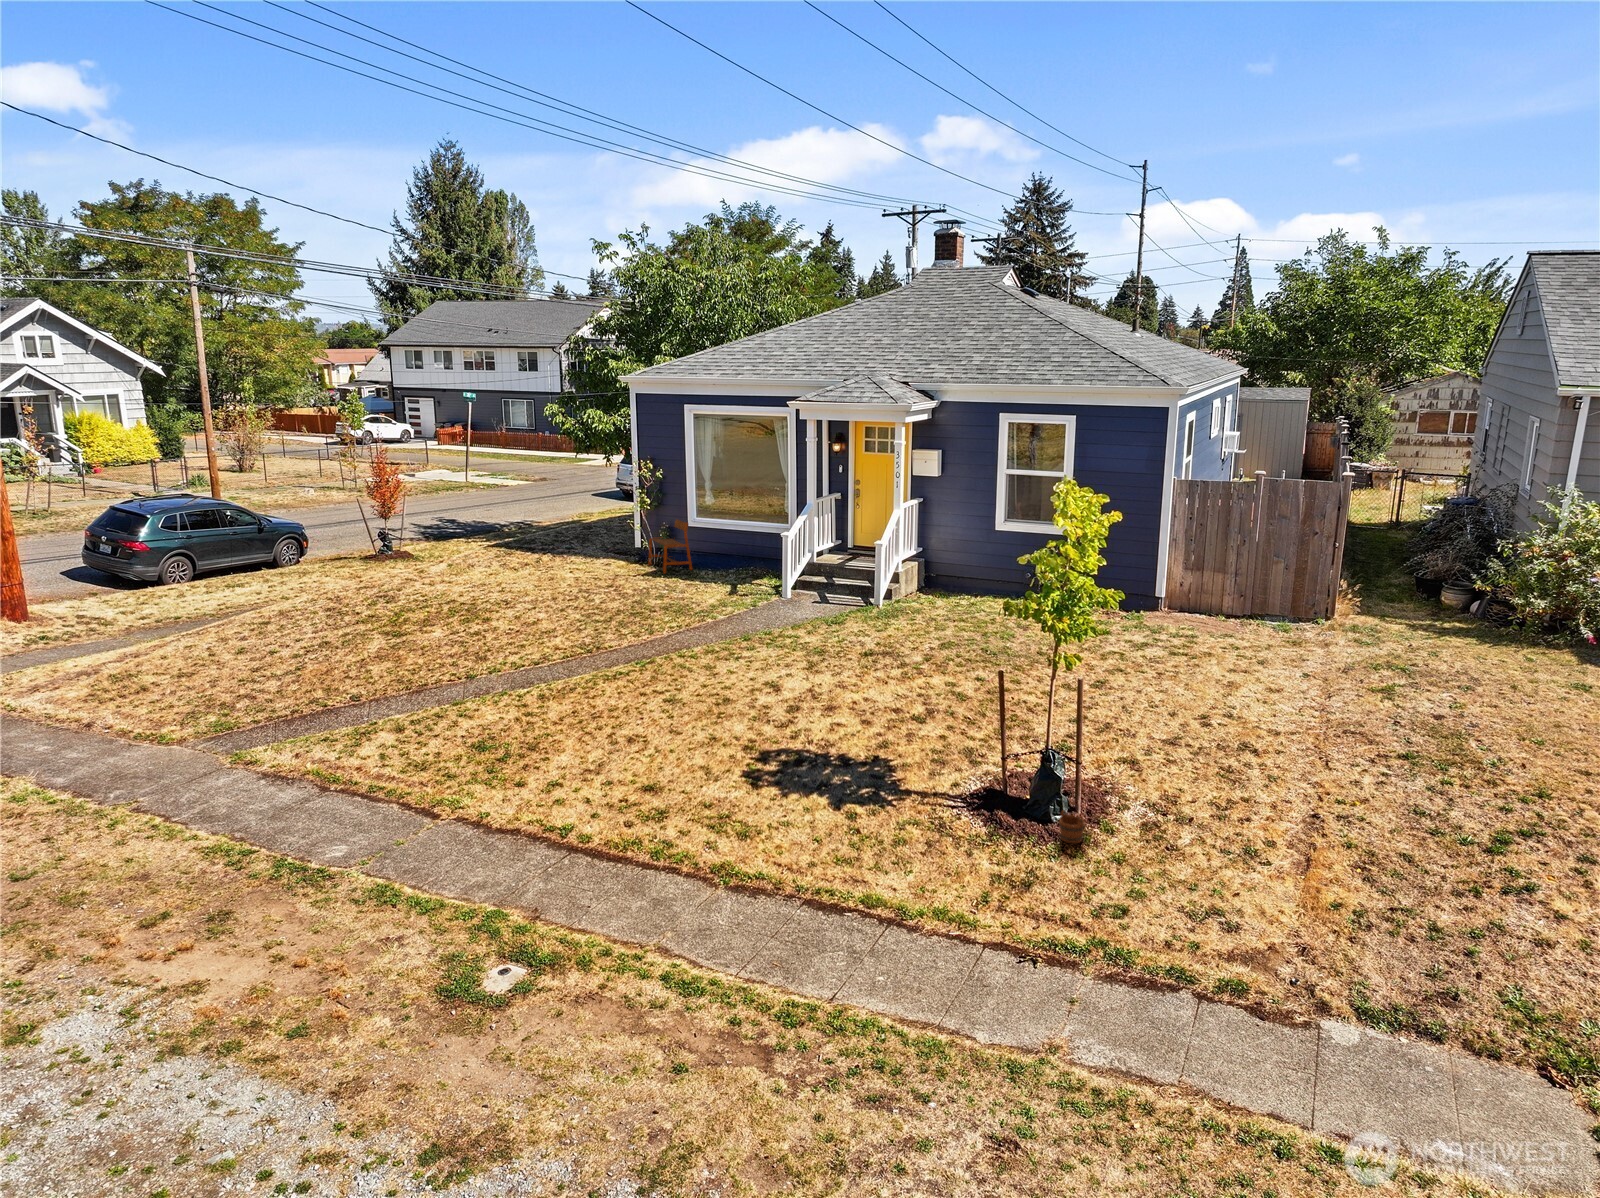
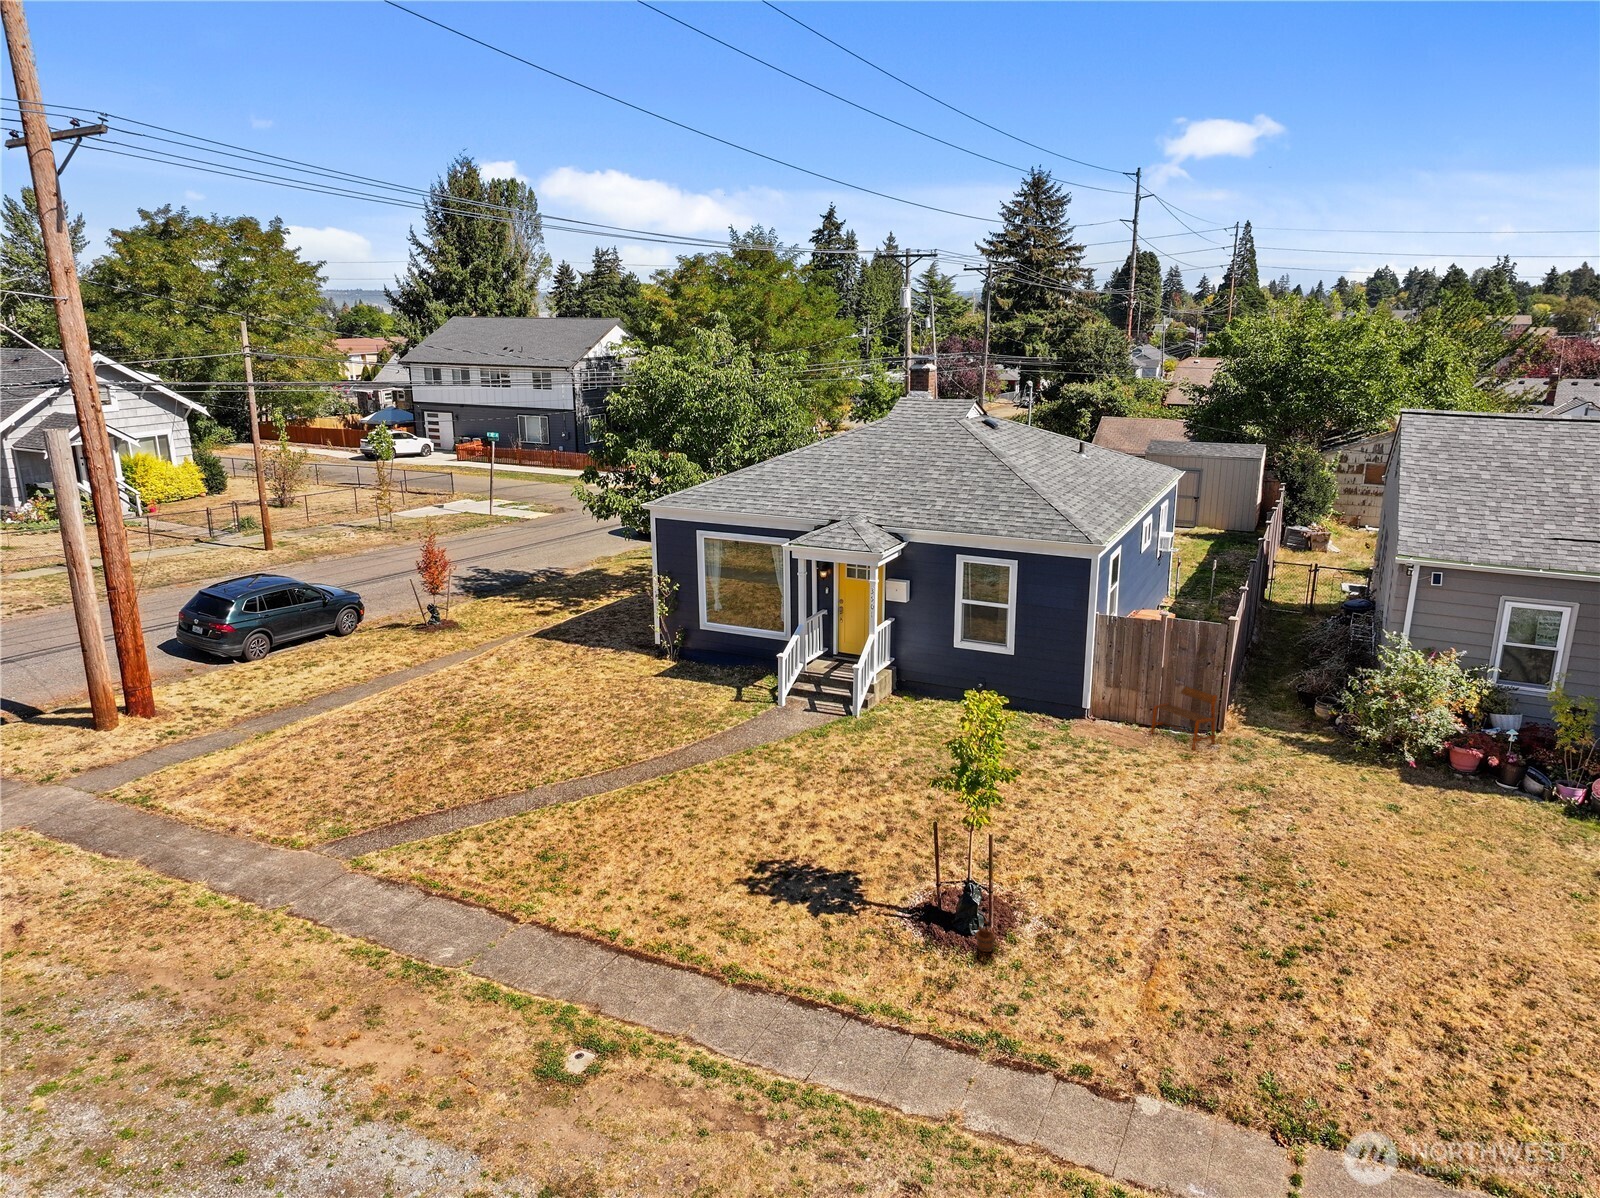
bench: present [649,519,692,573] -> present [1151,686,1217,750]

